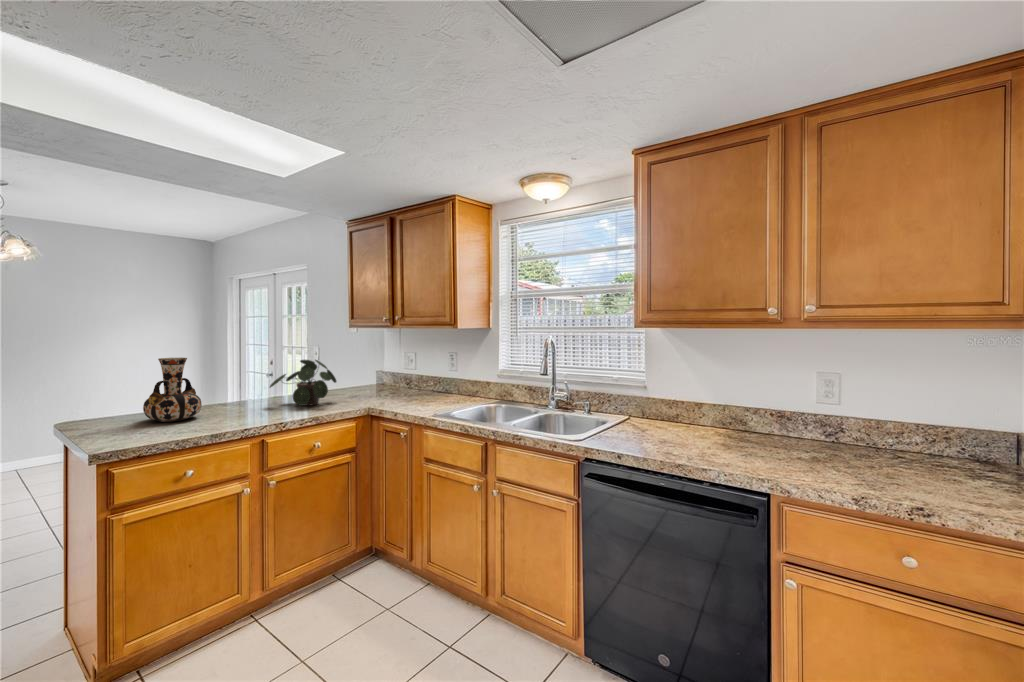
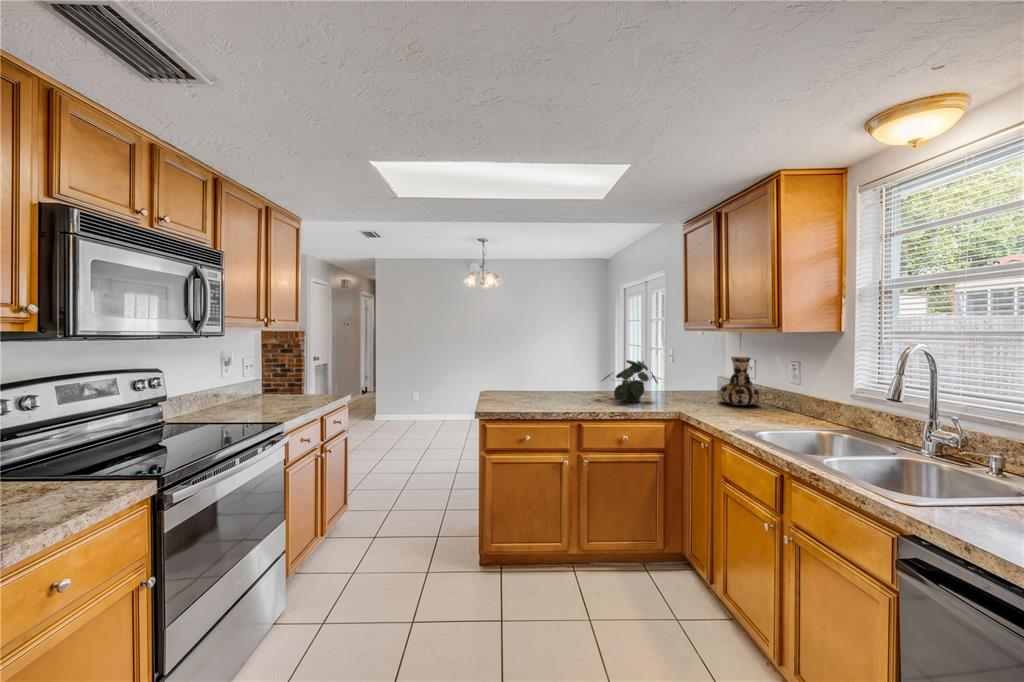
vase: present [143,358,202,422] -> present [720,357,760,406]

